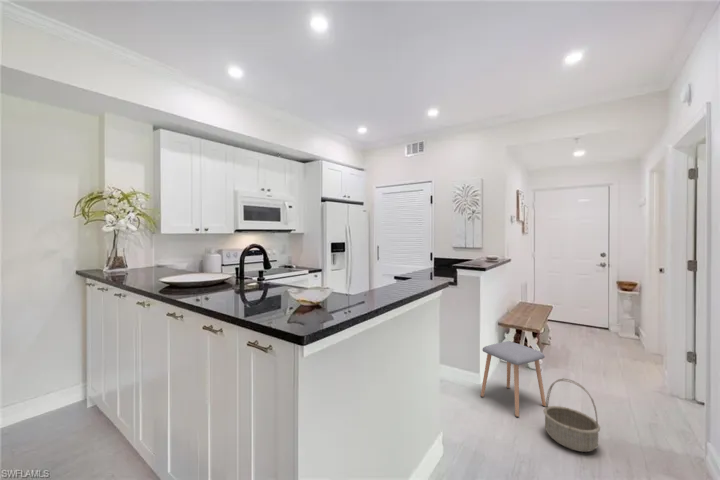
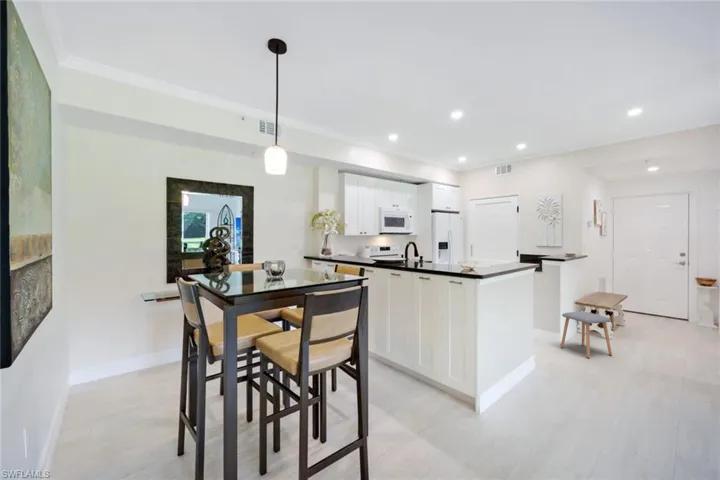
basket: present [544,378,600,452] -> none [607,330,648,376]

